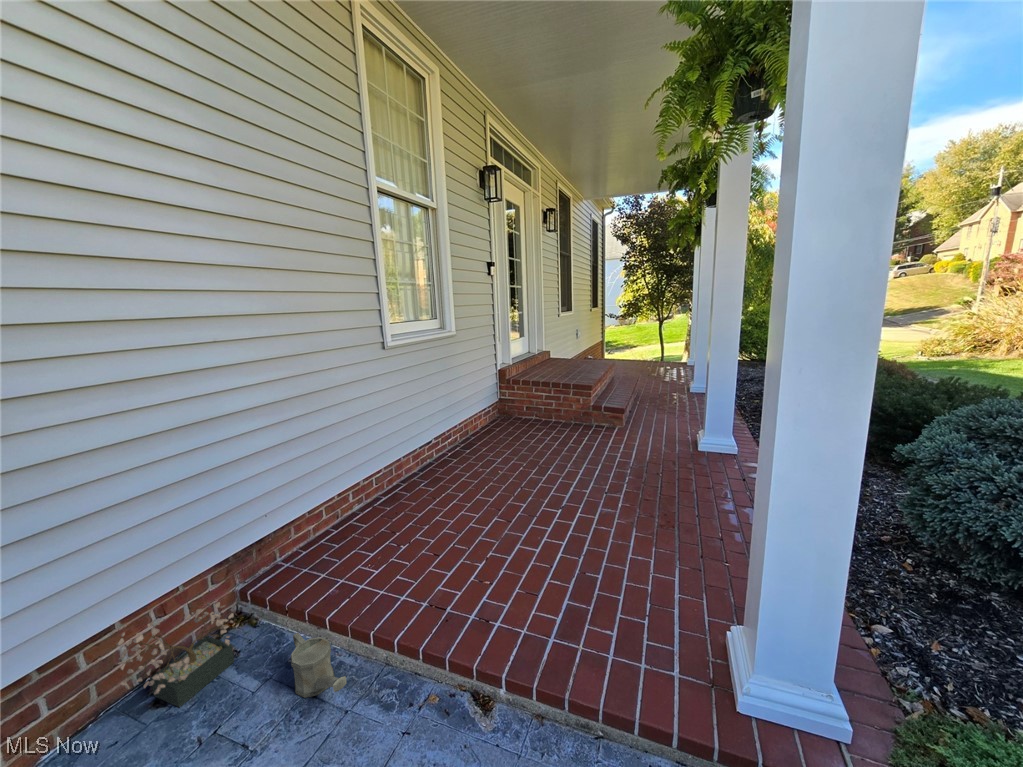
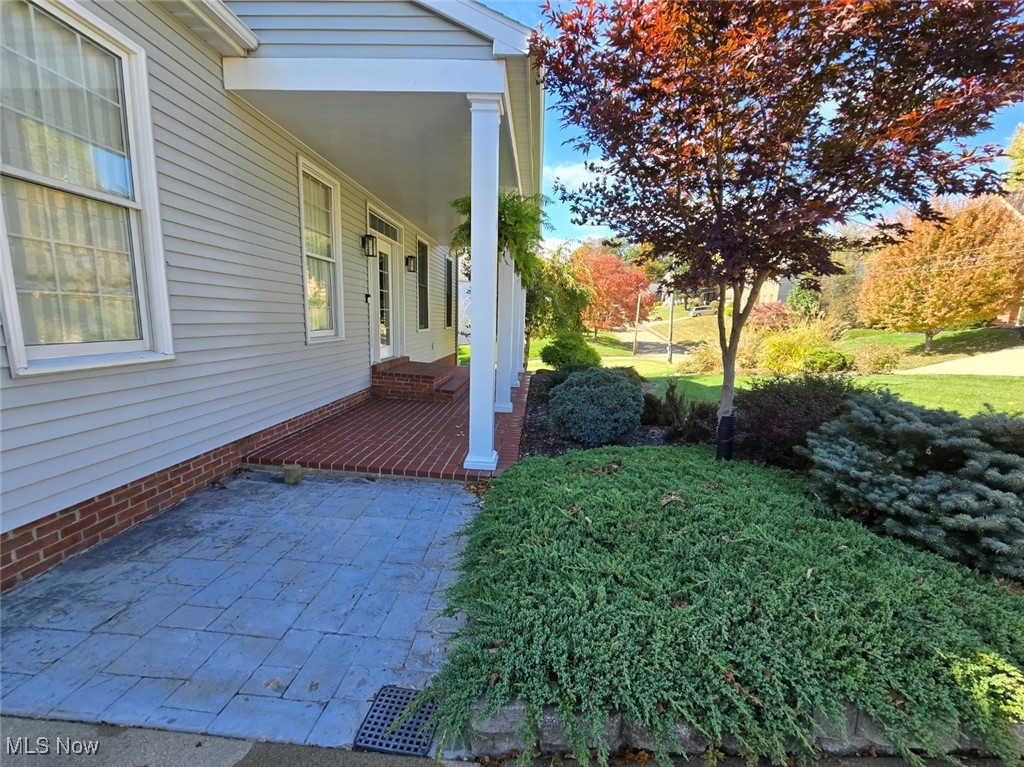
decorative plant: present [117,602,234,707] -> none [207,453,250,488]

